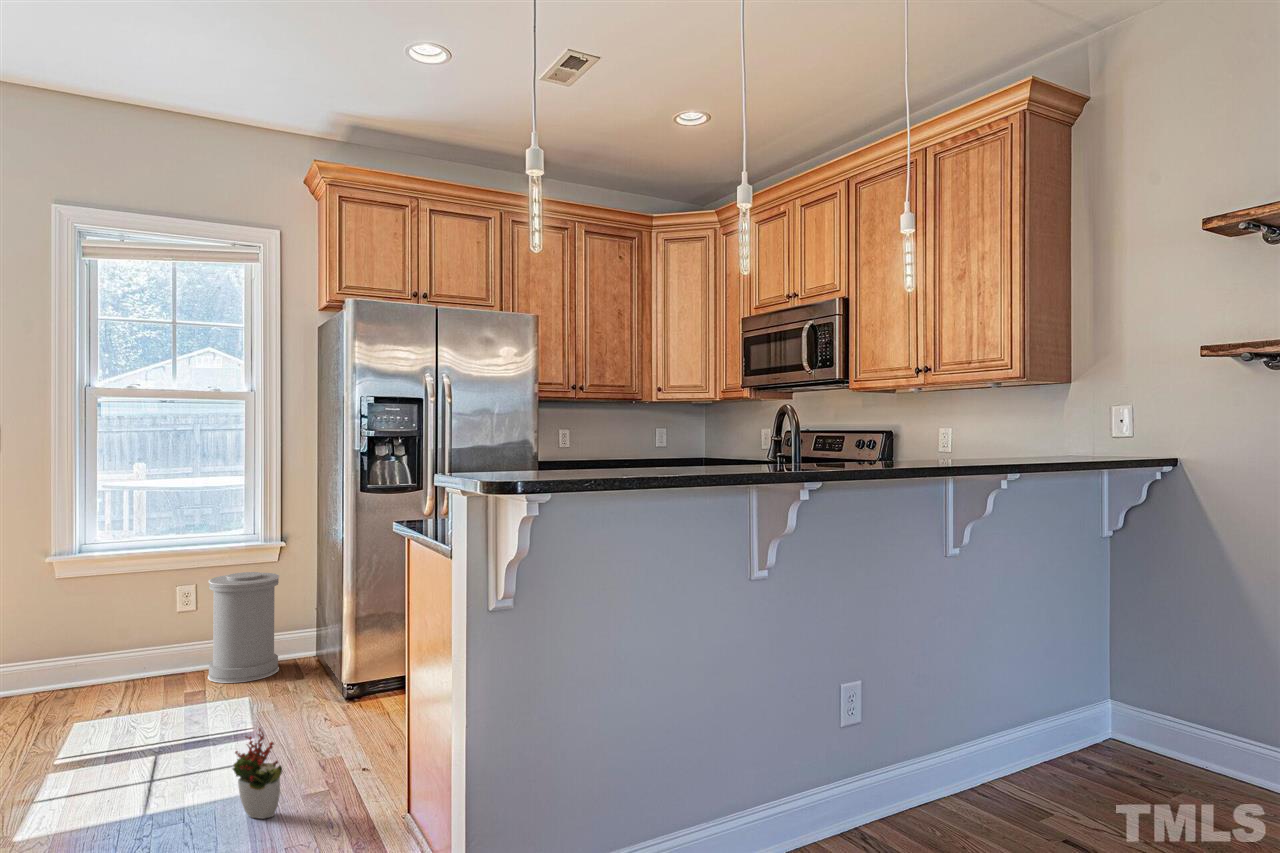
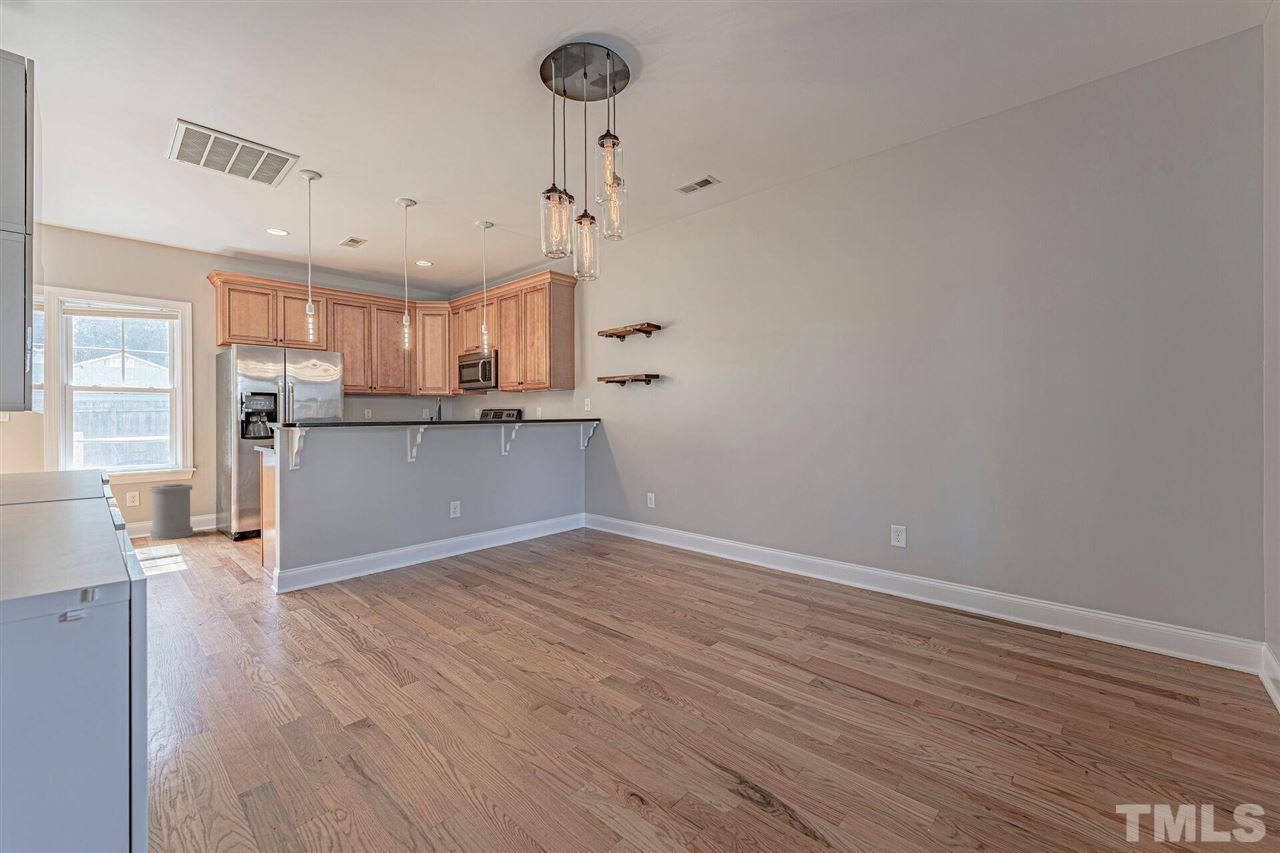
decorative plant: present [233,729,282,819] -> none [179,533,204,570]

